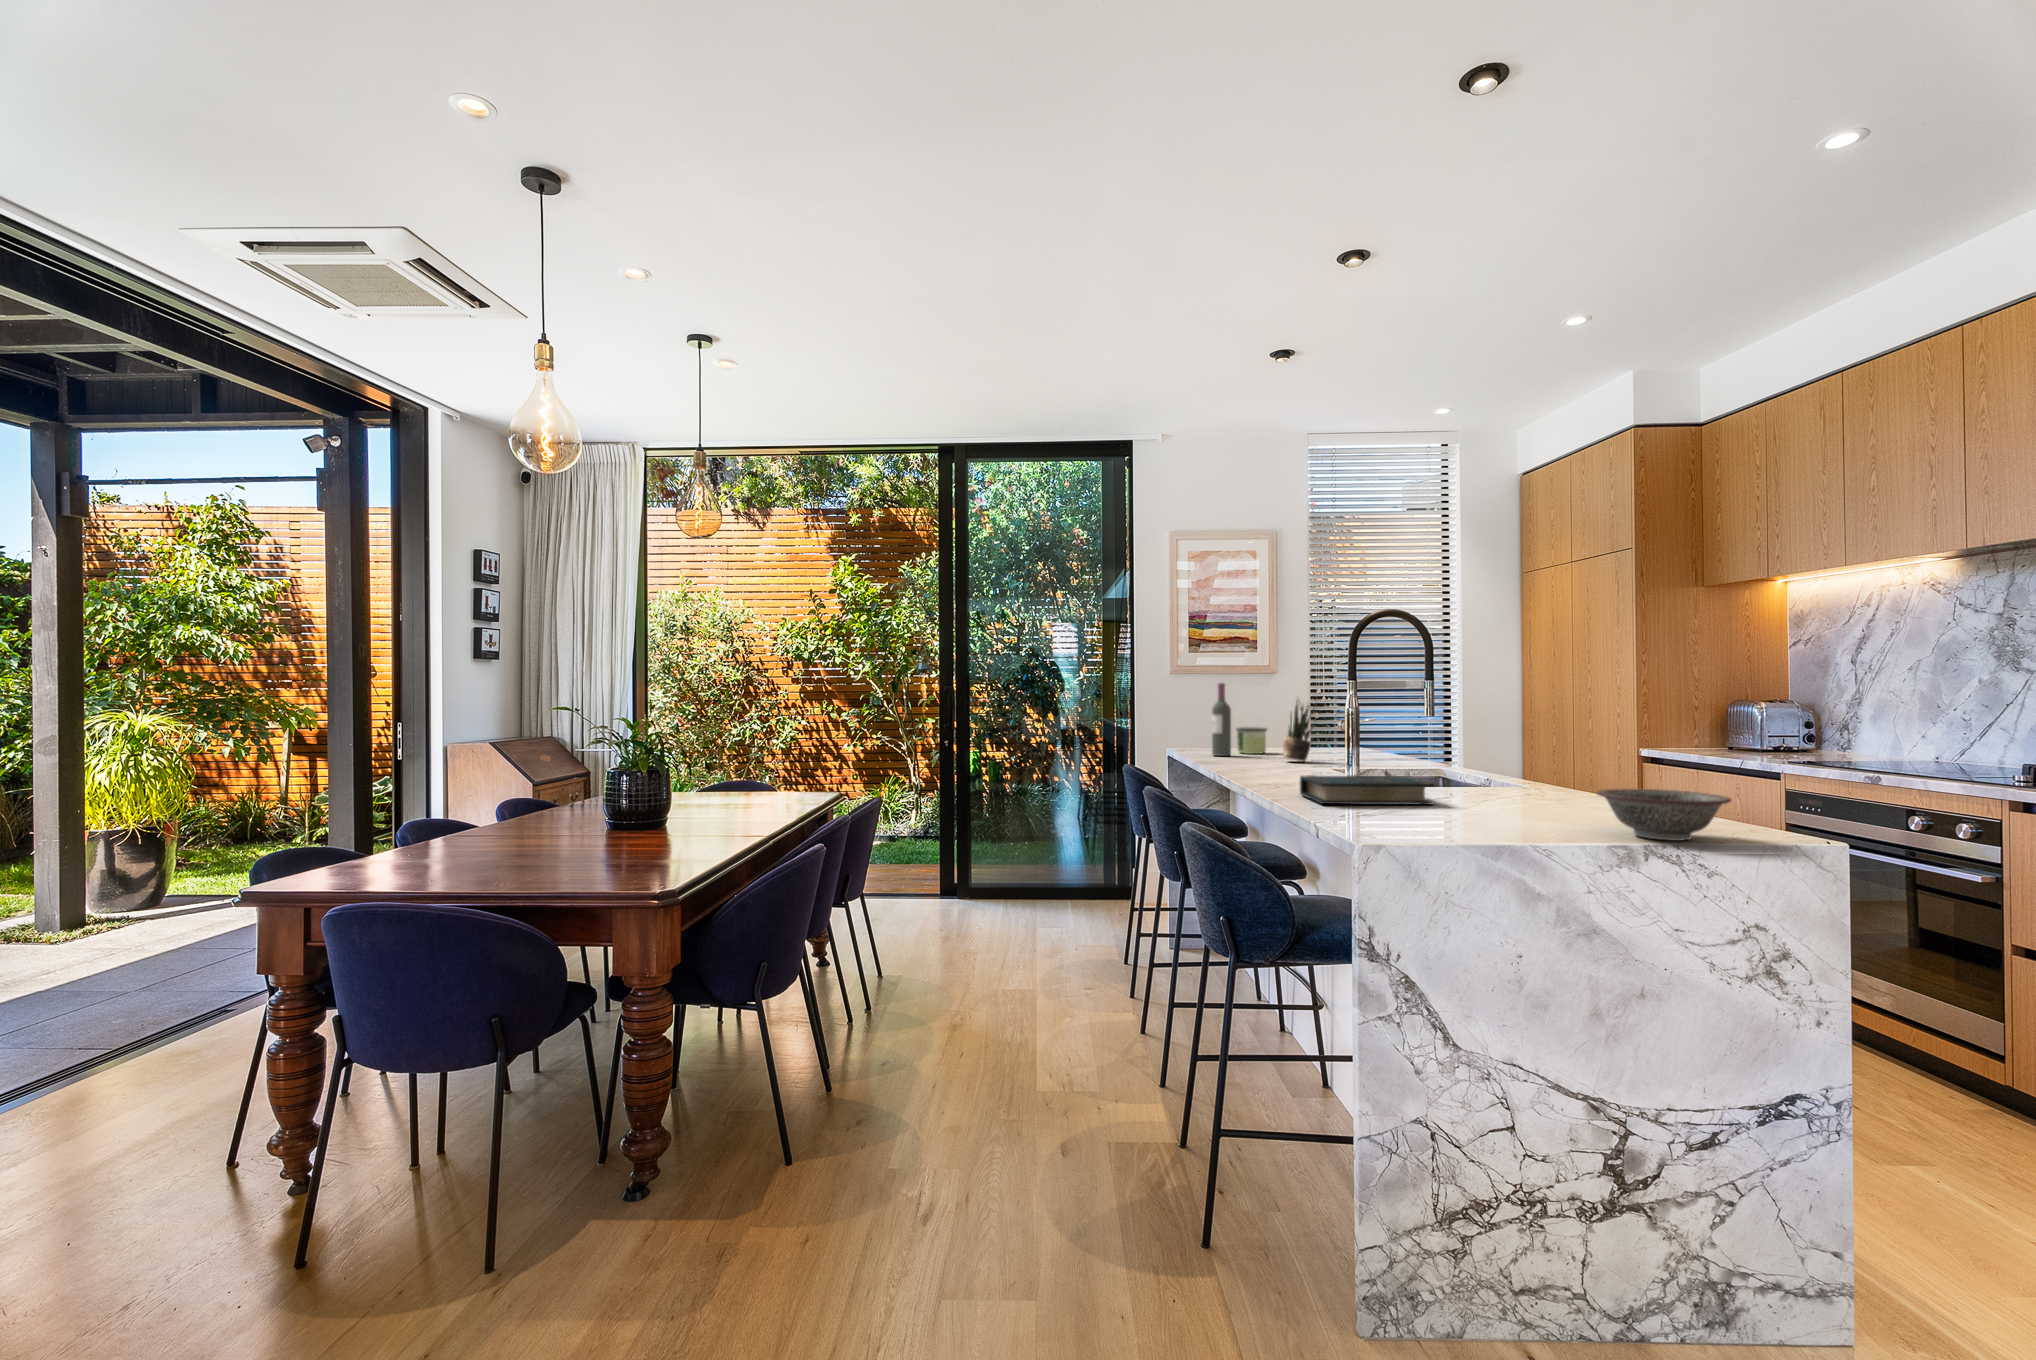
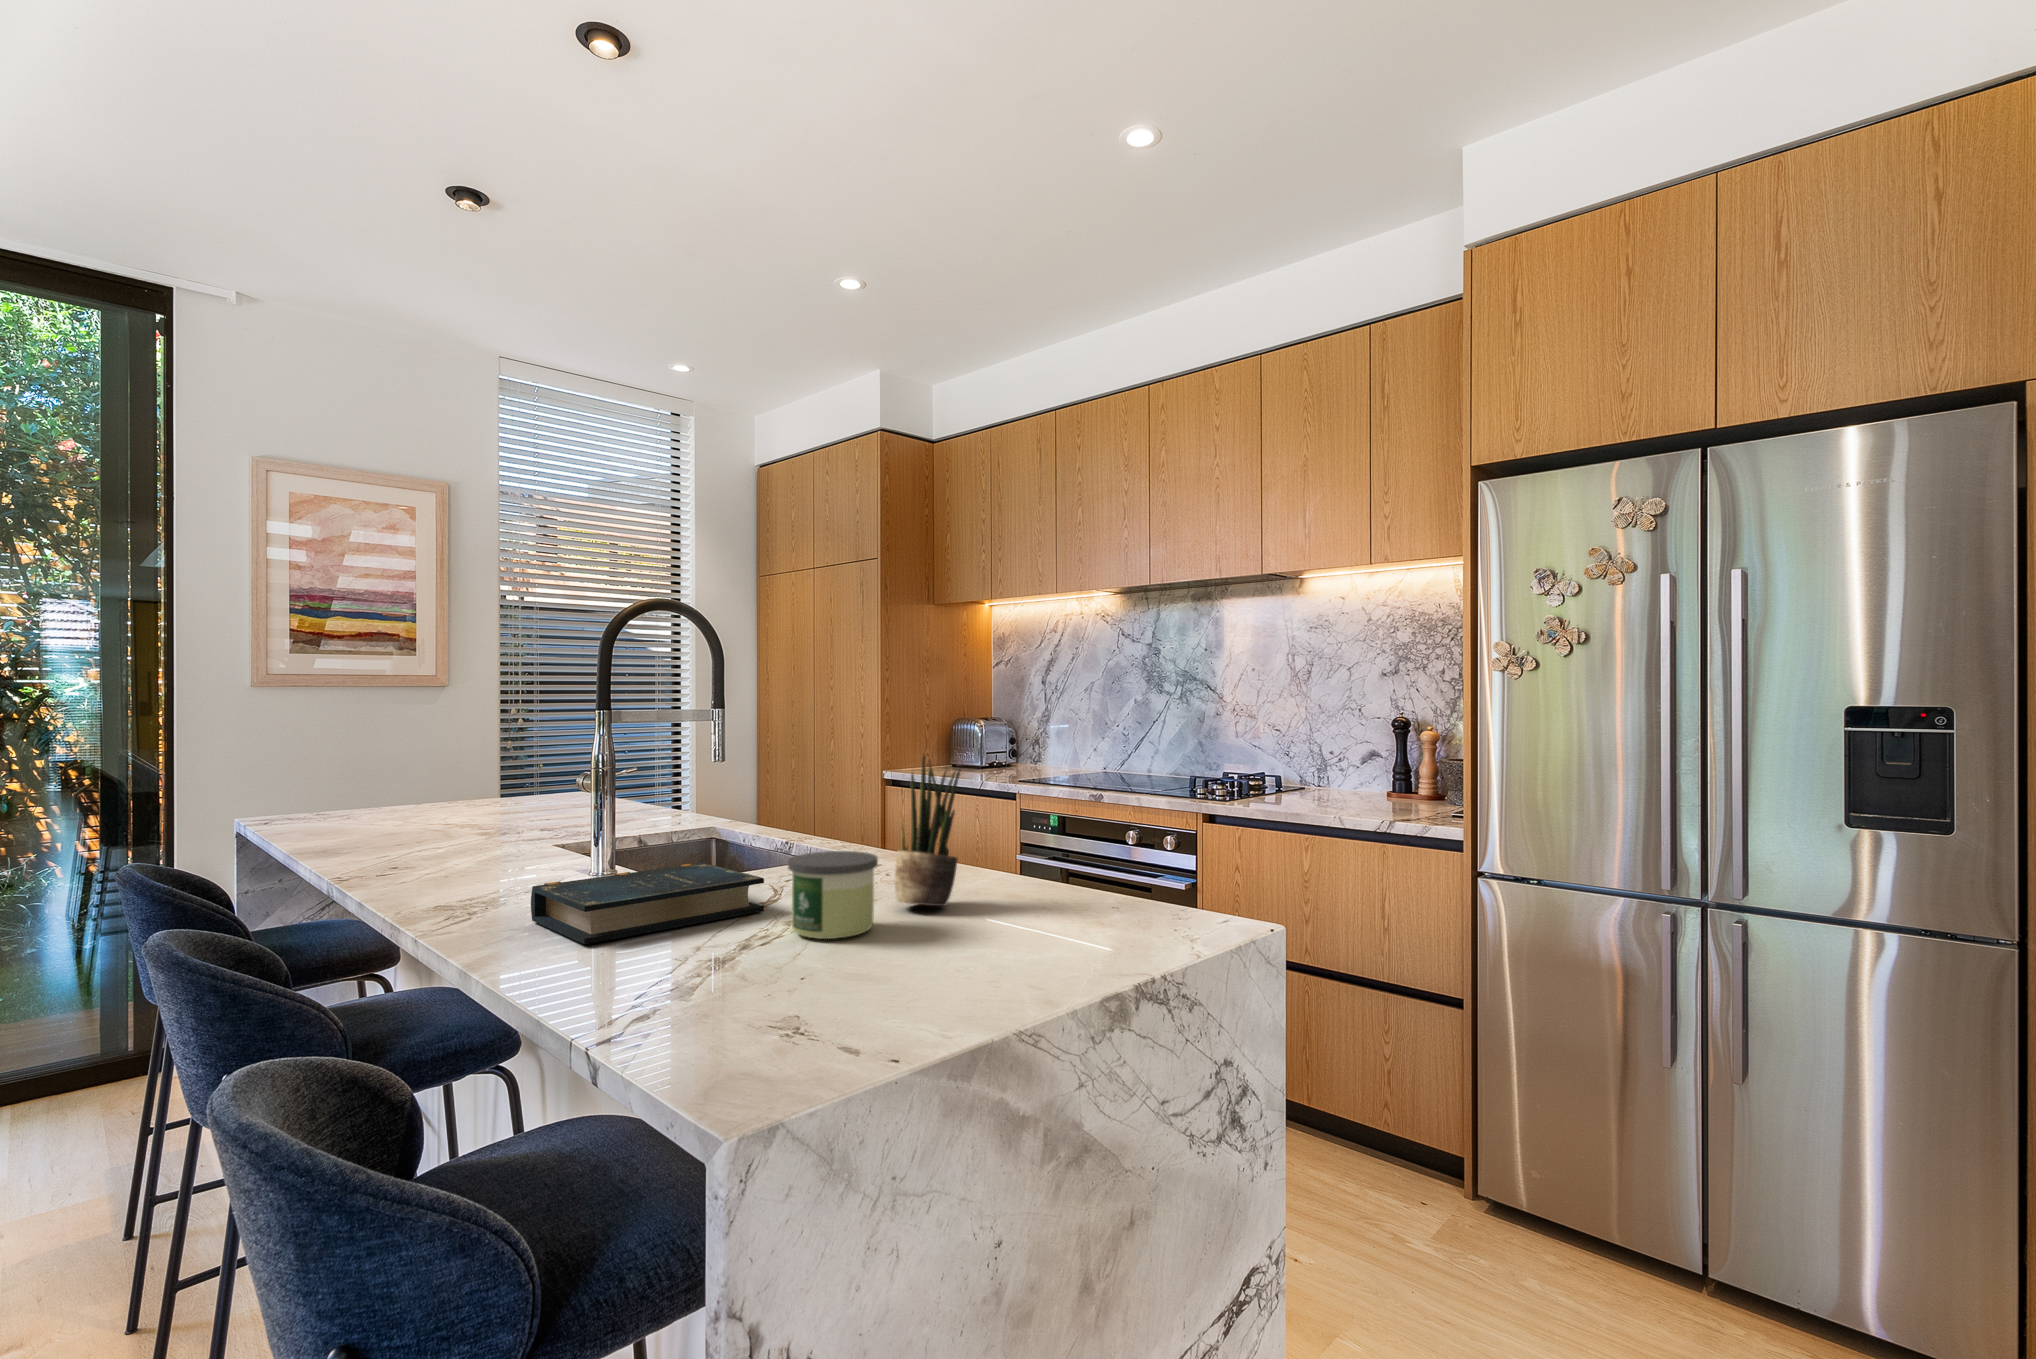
wine bottle: present [1212,683,1231,756] -> none [336,708,374,830]
potted plant: present [1283,702,1315,762] -> present [895,755,960,906]
candle: present [1236,727,1267,754] -> present [788,851,878,939]
decorative bowl: present [1597,789,1731,841] -> none [1015,864,1168,943]

